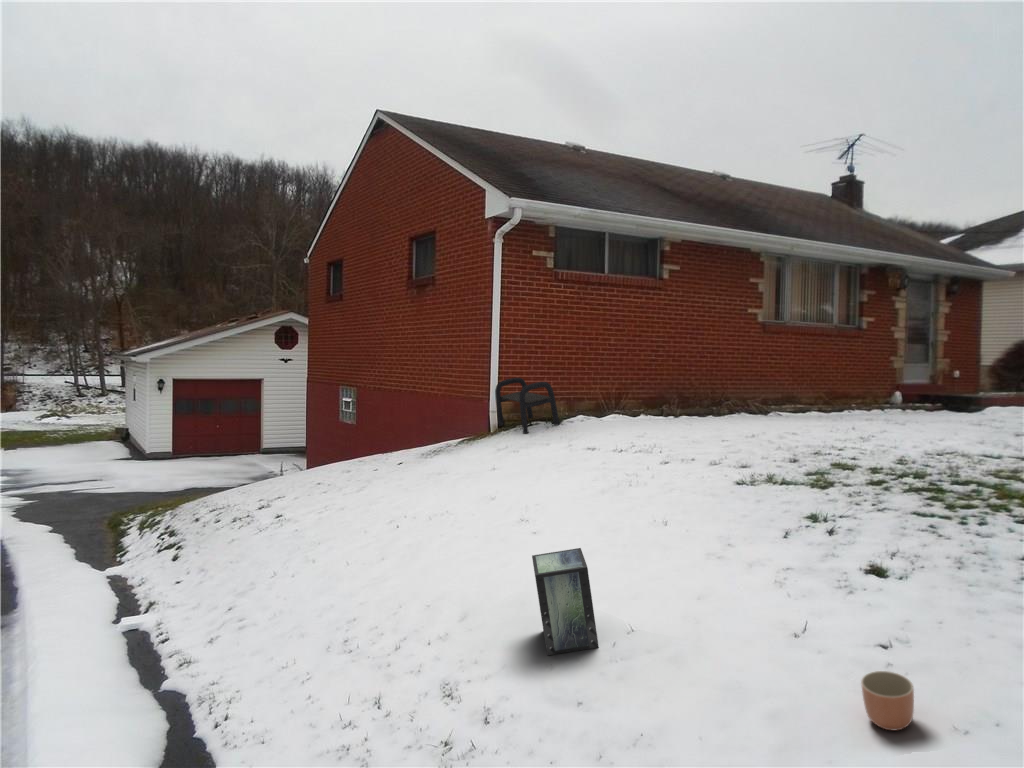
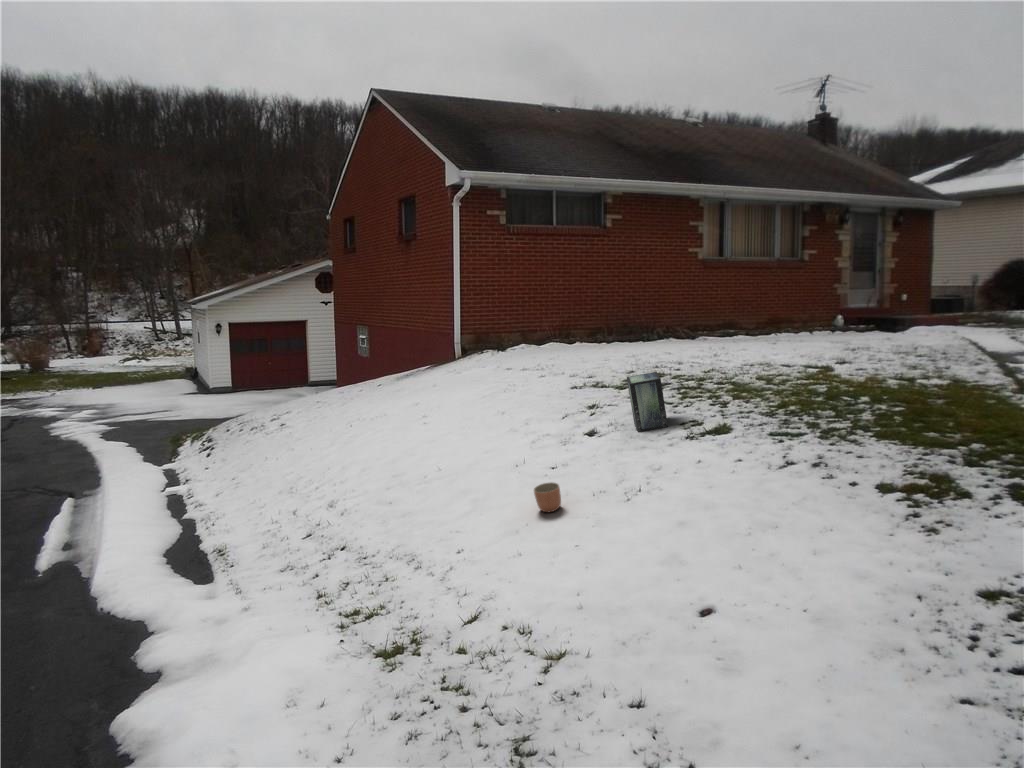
bench: present [495,378,559,433] -> none [458,315,506,360]
storage box: present [532,548,599,655] -> present [627,372,668,432]

